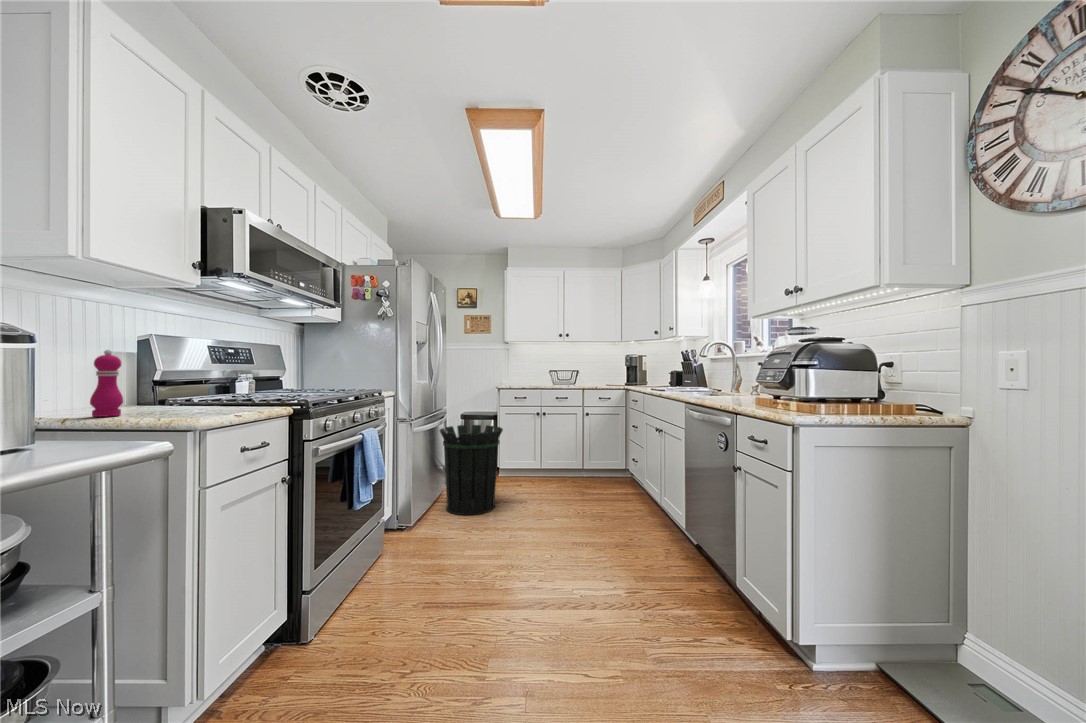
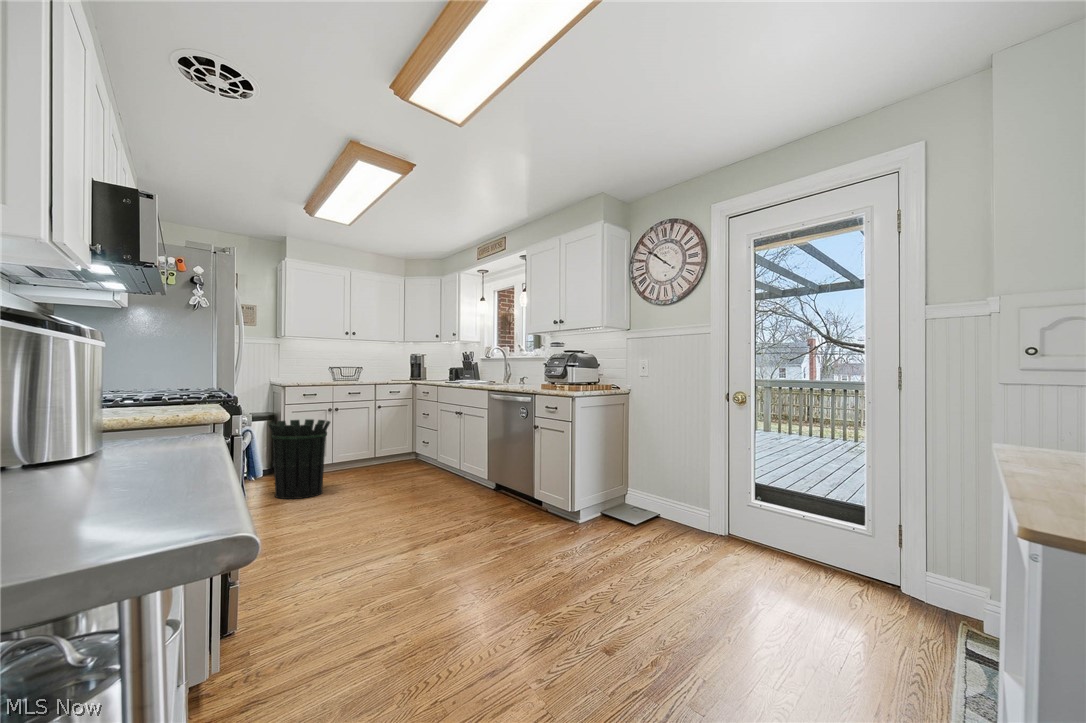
pepper mill: present [90,350,123,417] -> none [201,358,220,403]

